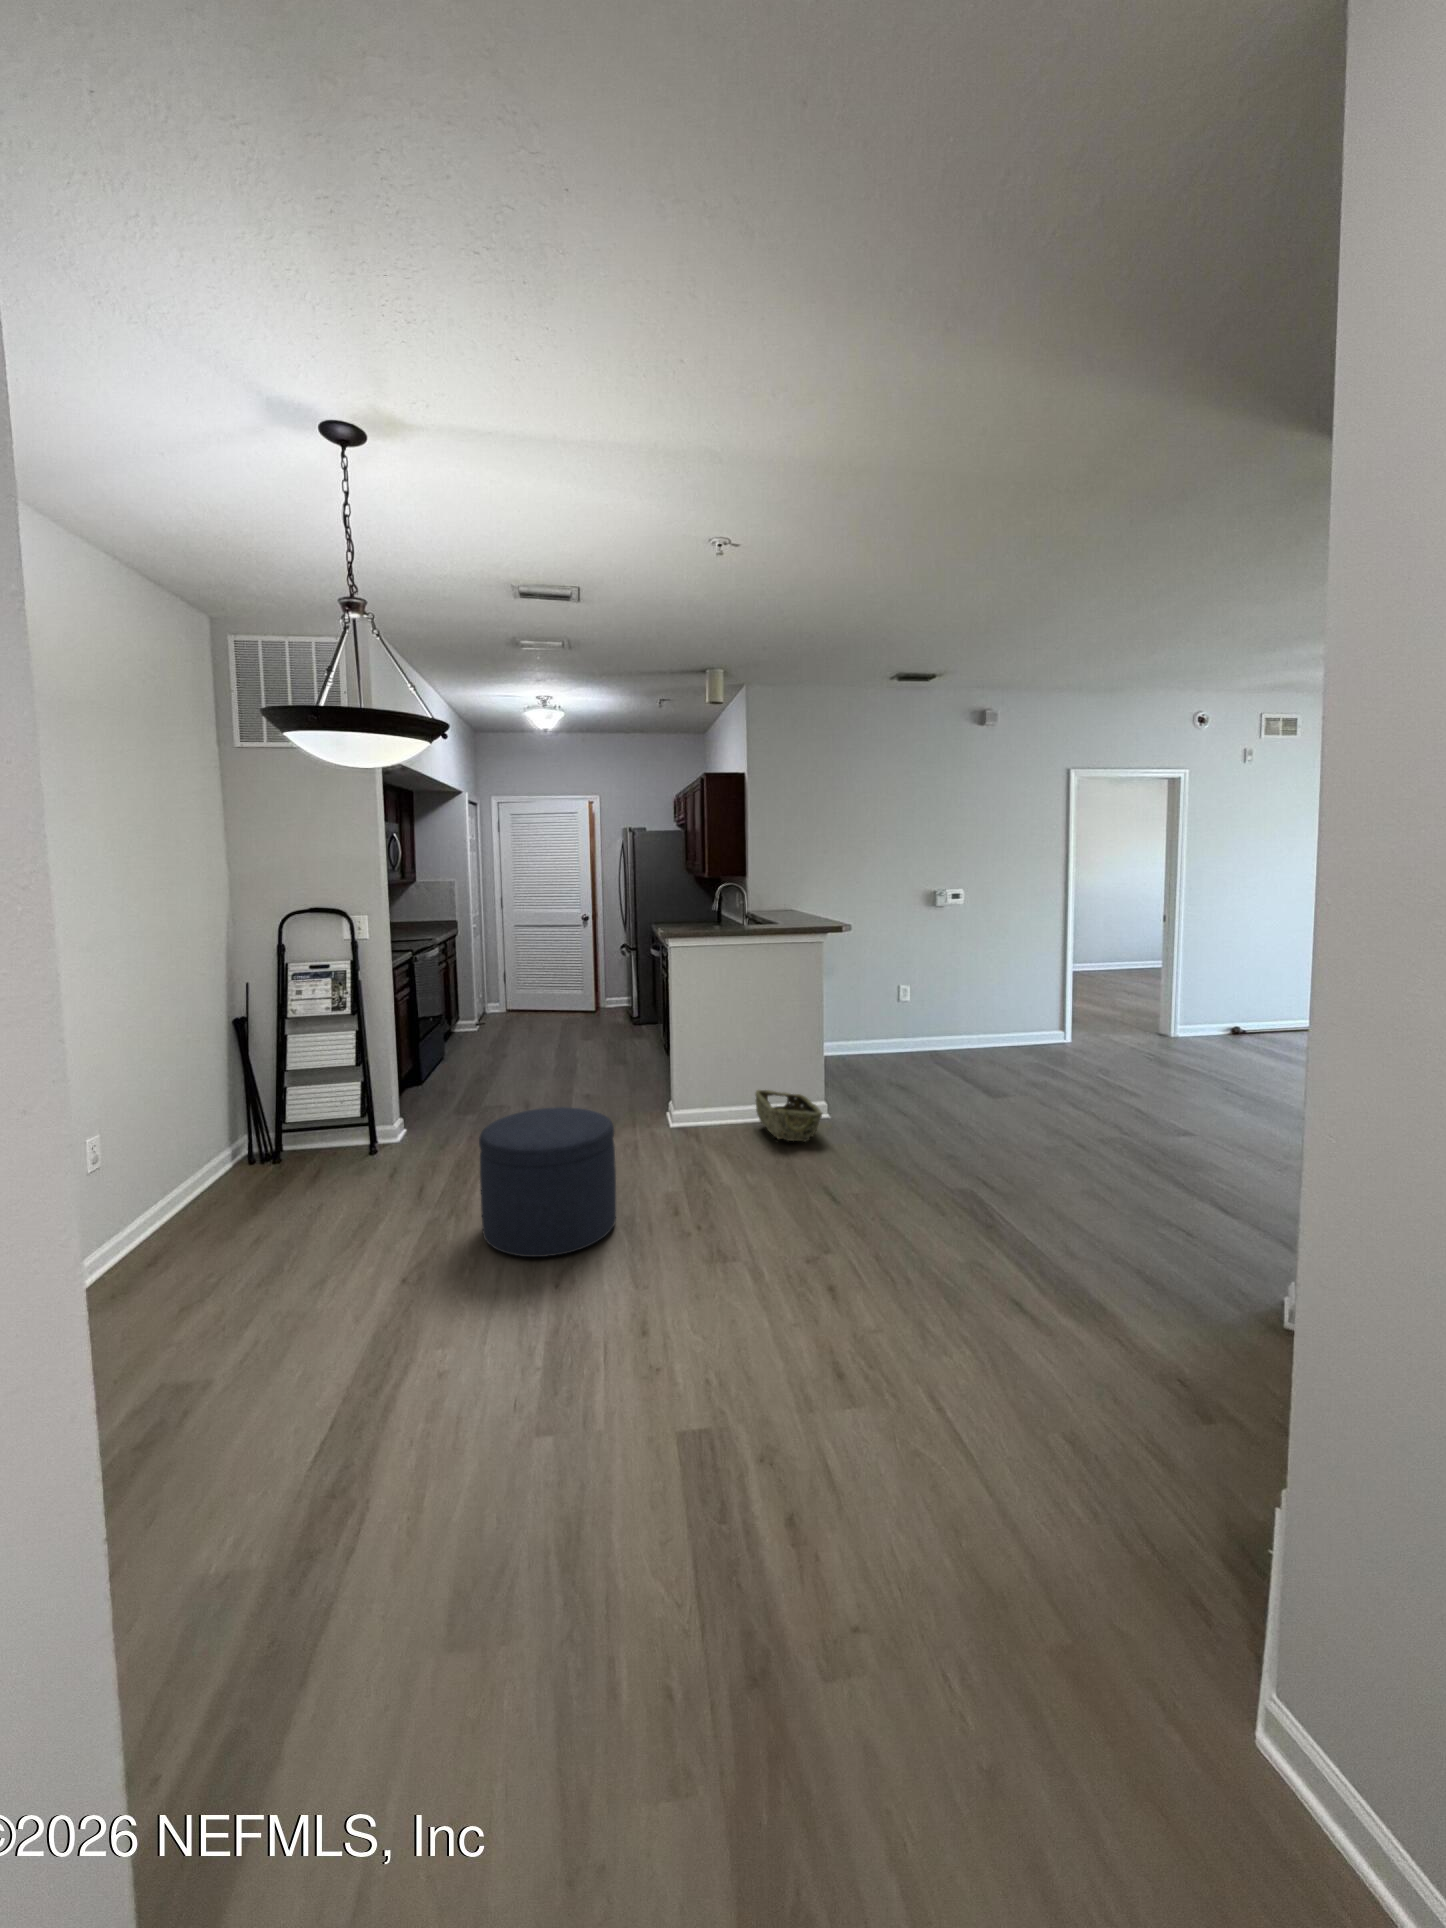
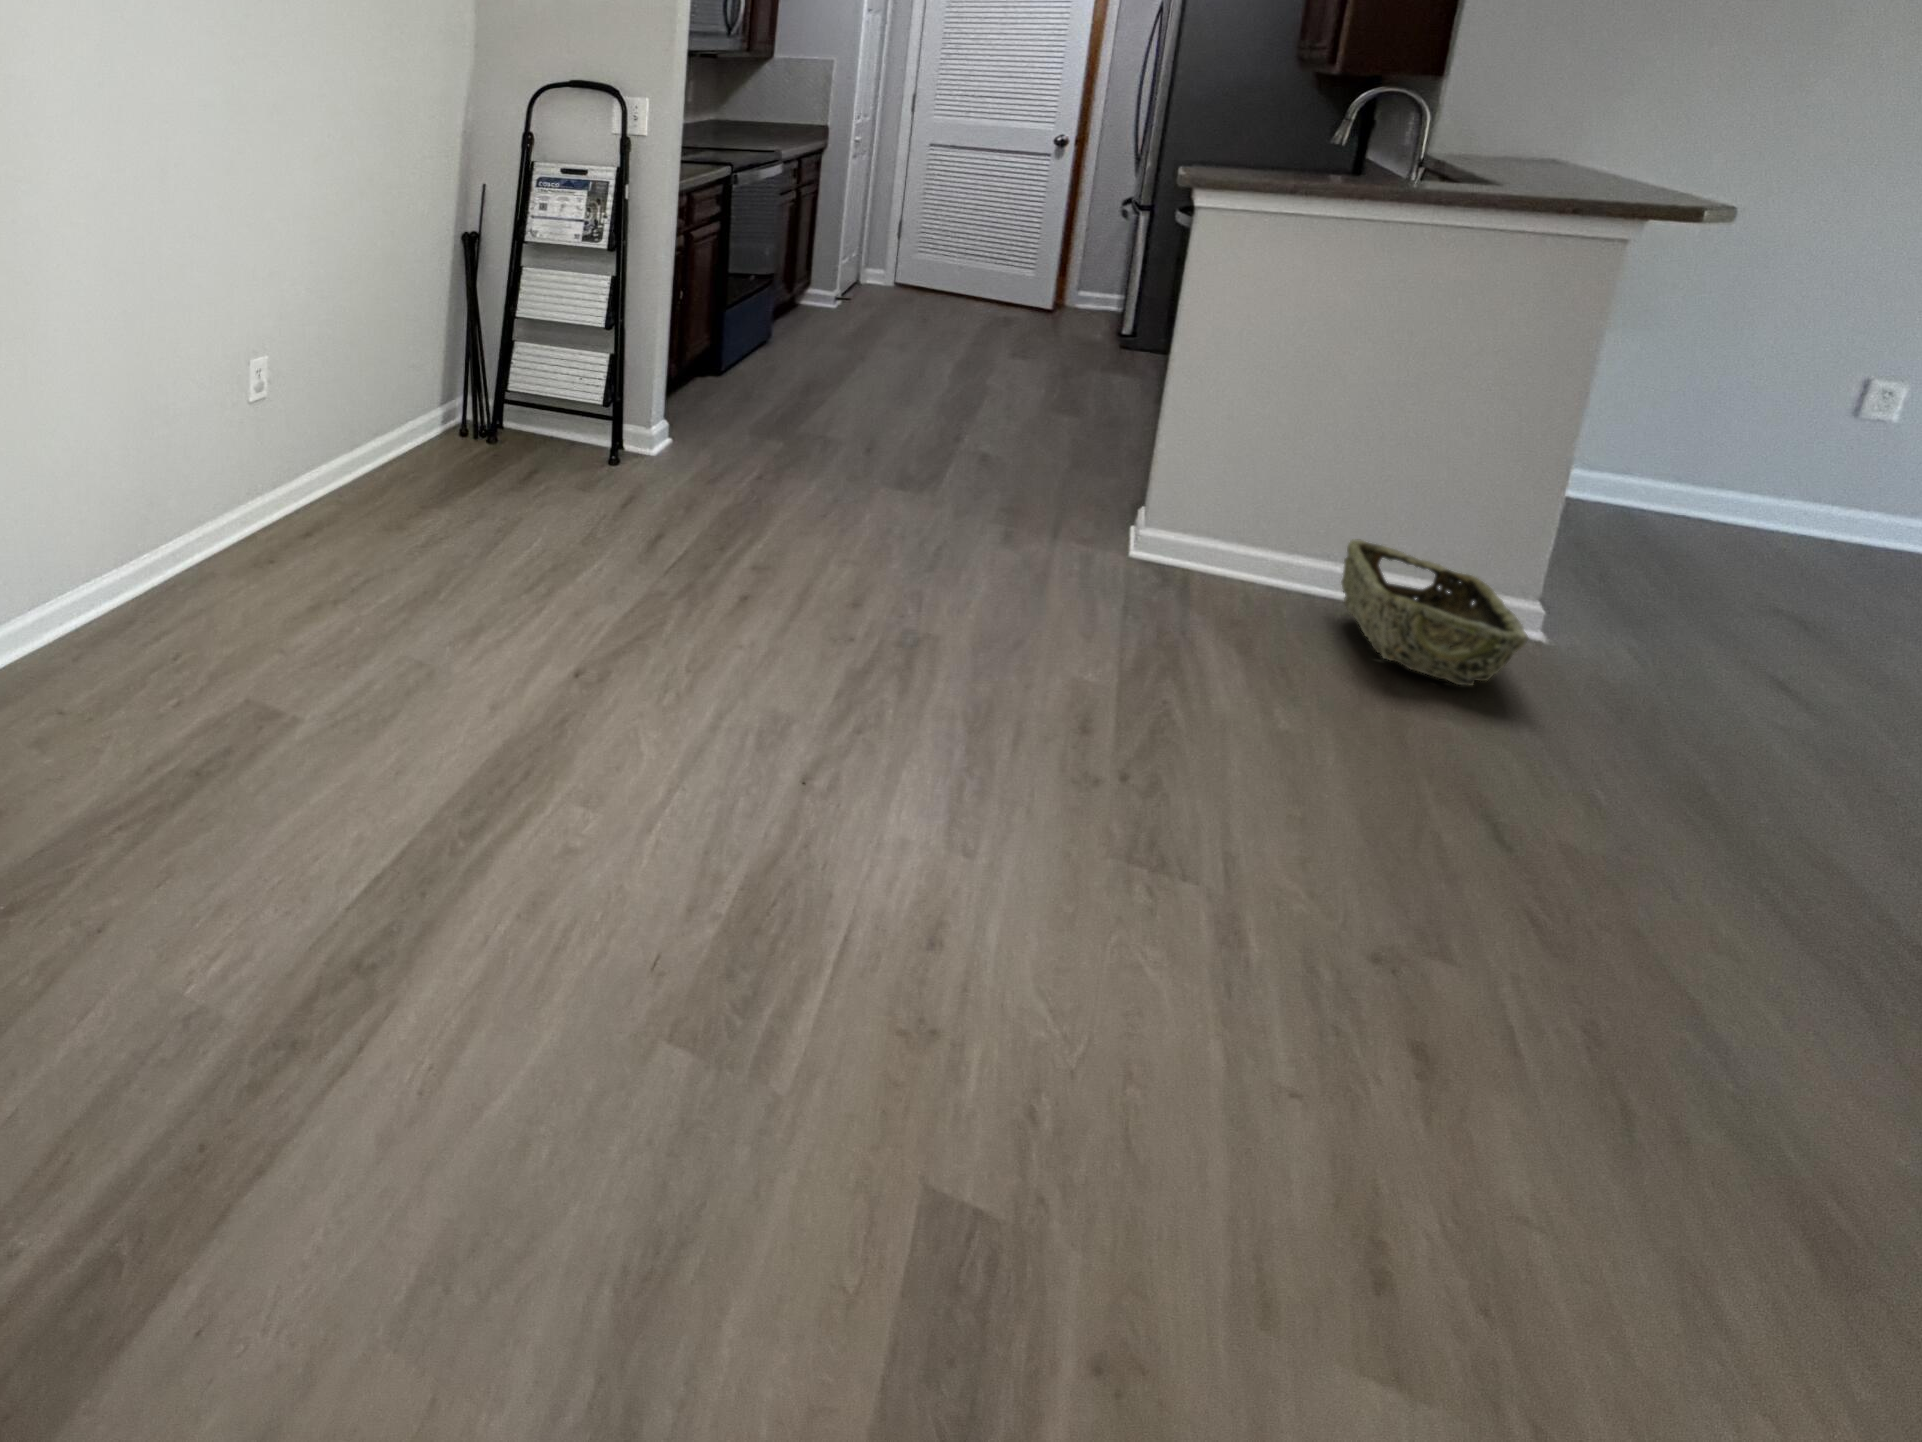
ottoman: present [479,1107,616,1257] -> none [708,463,972,735]

